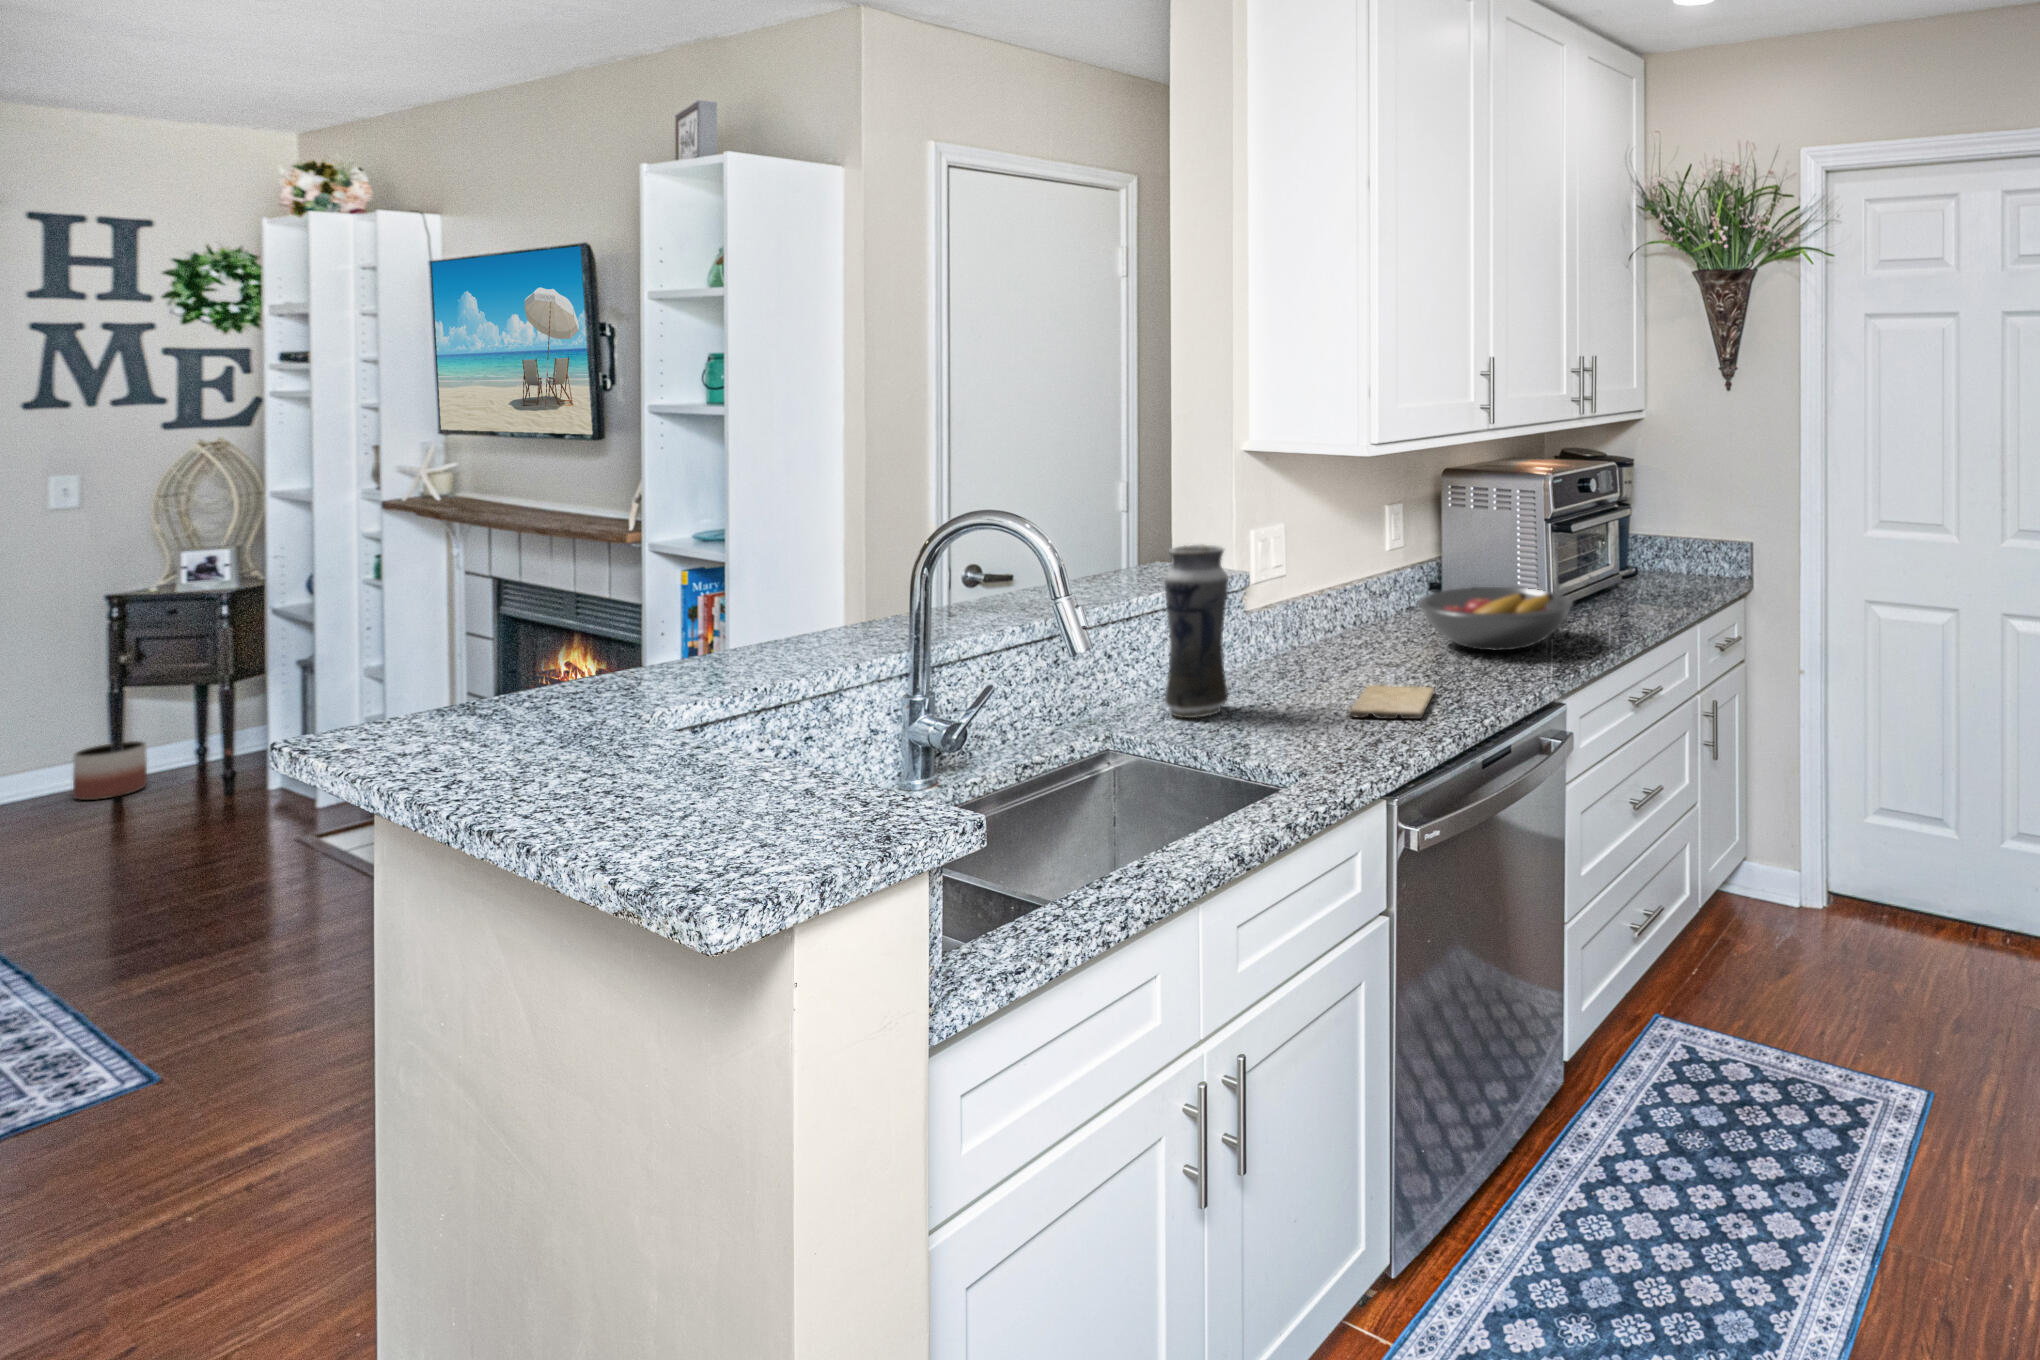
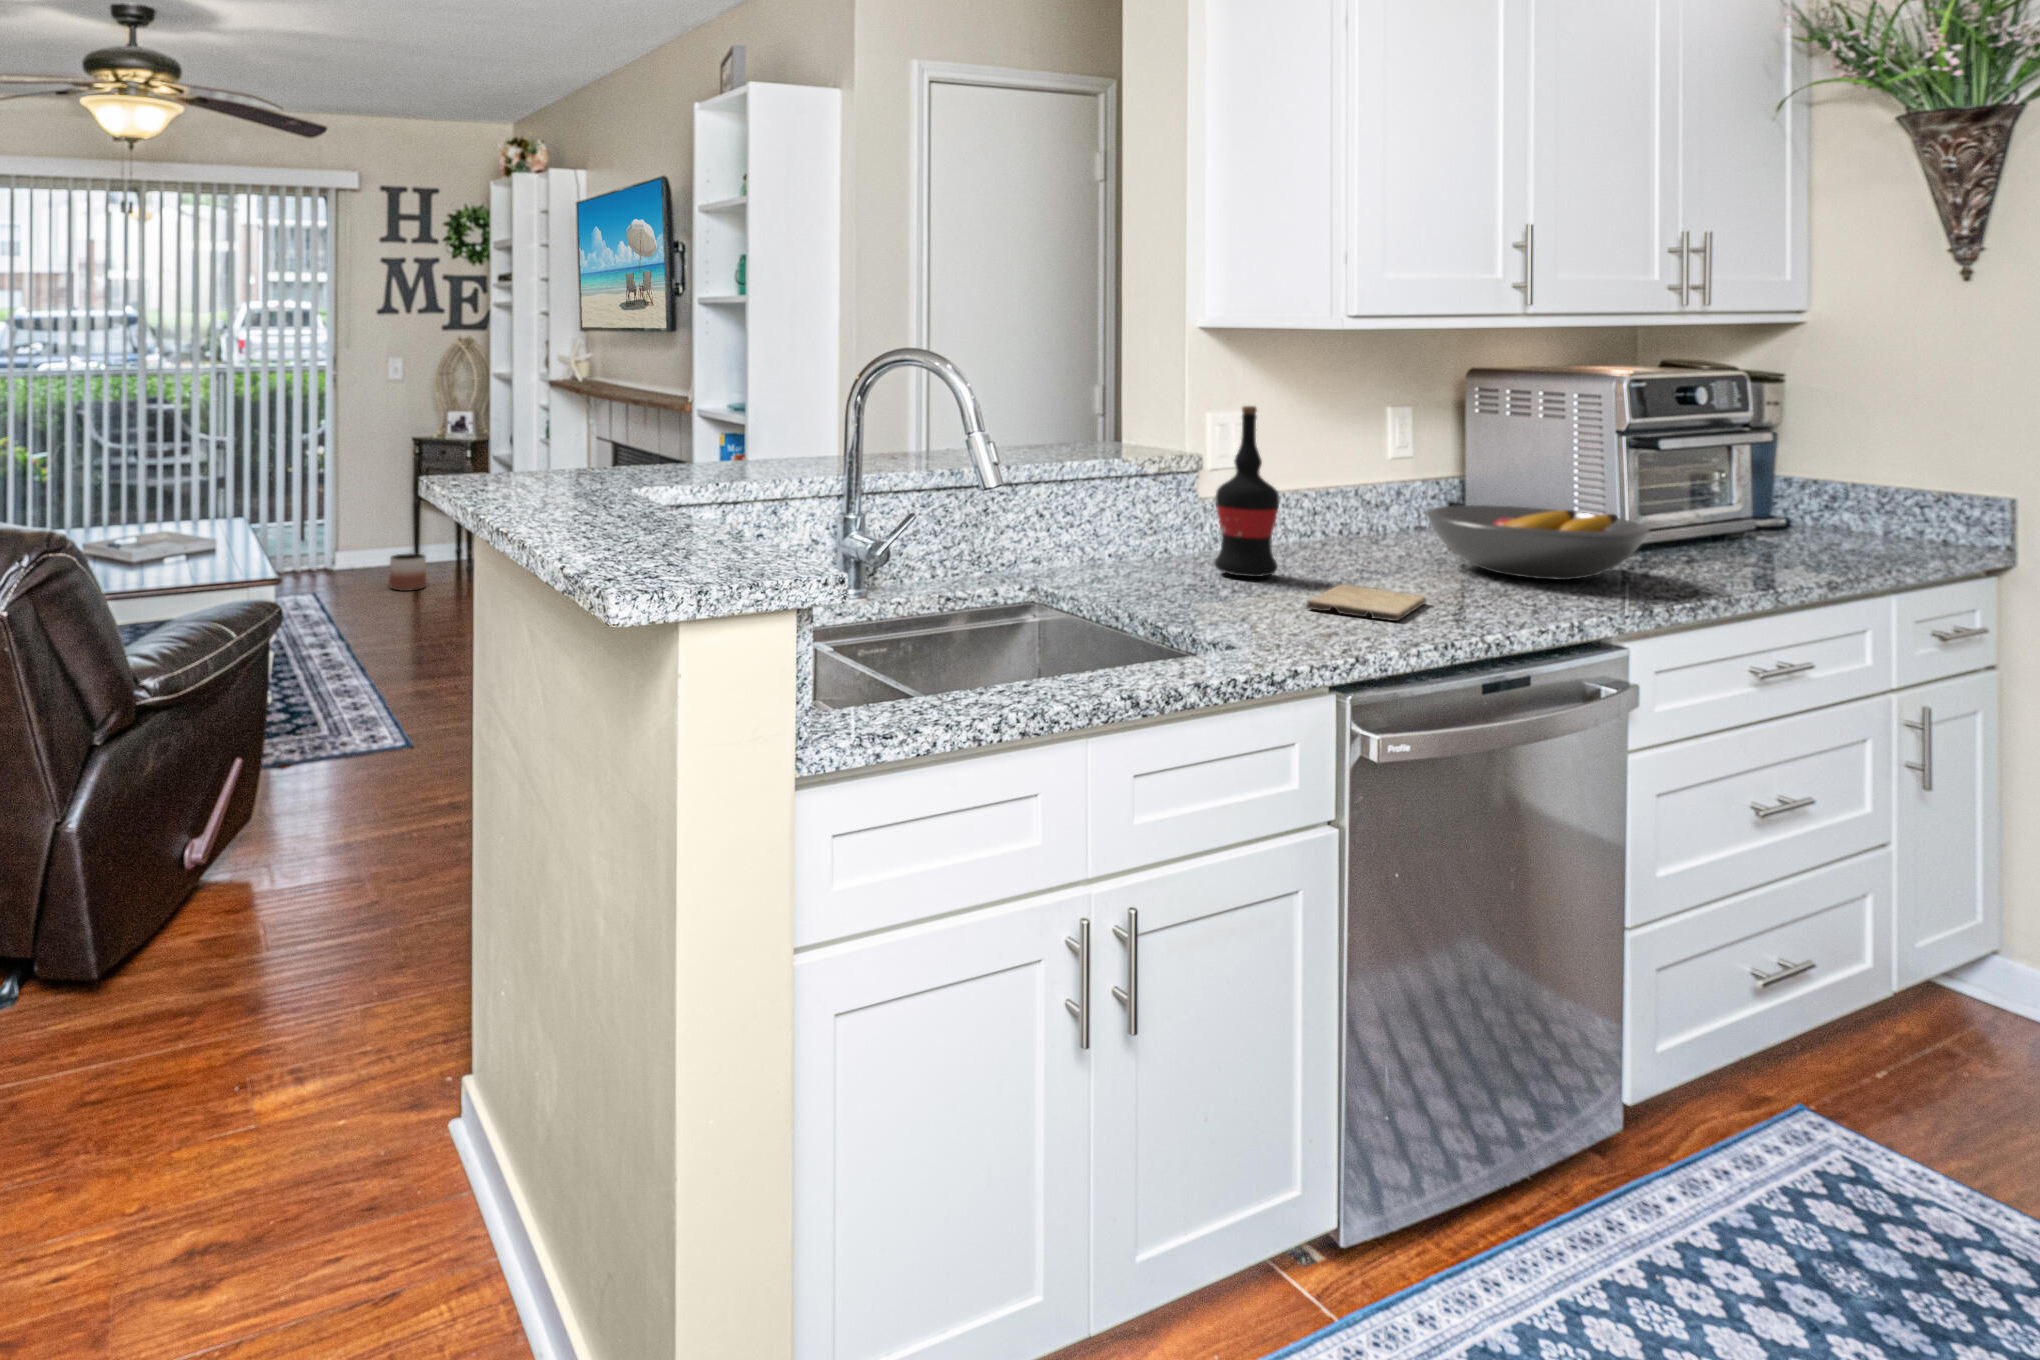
wine bottle: none [1261,532,1314,687] -> present [1214,406,1279,577]
vase: present [1164,544,1228,718] -> none [1100,406,1172,588]

